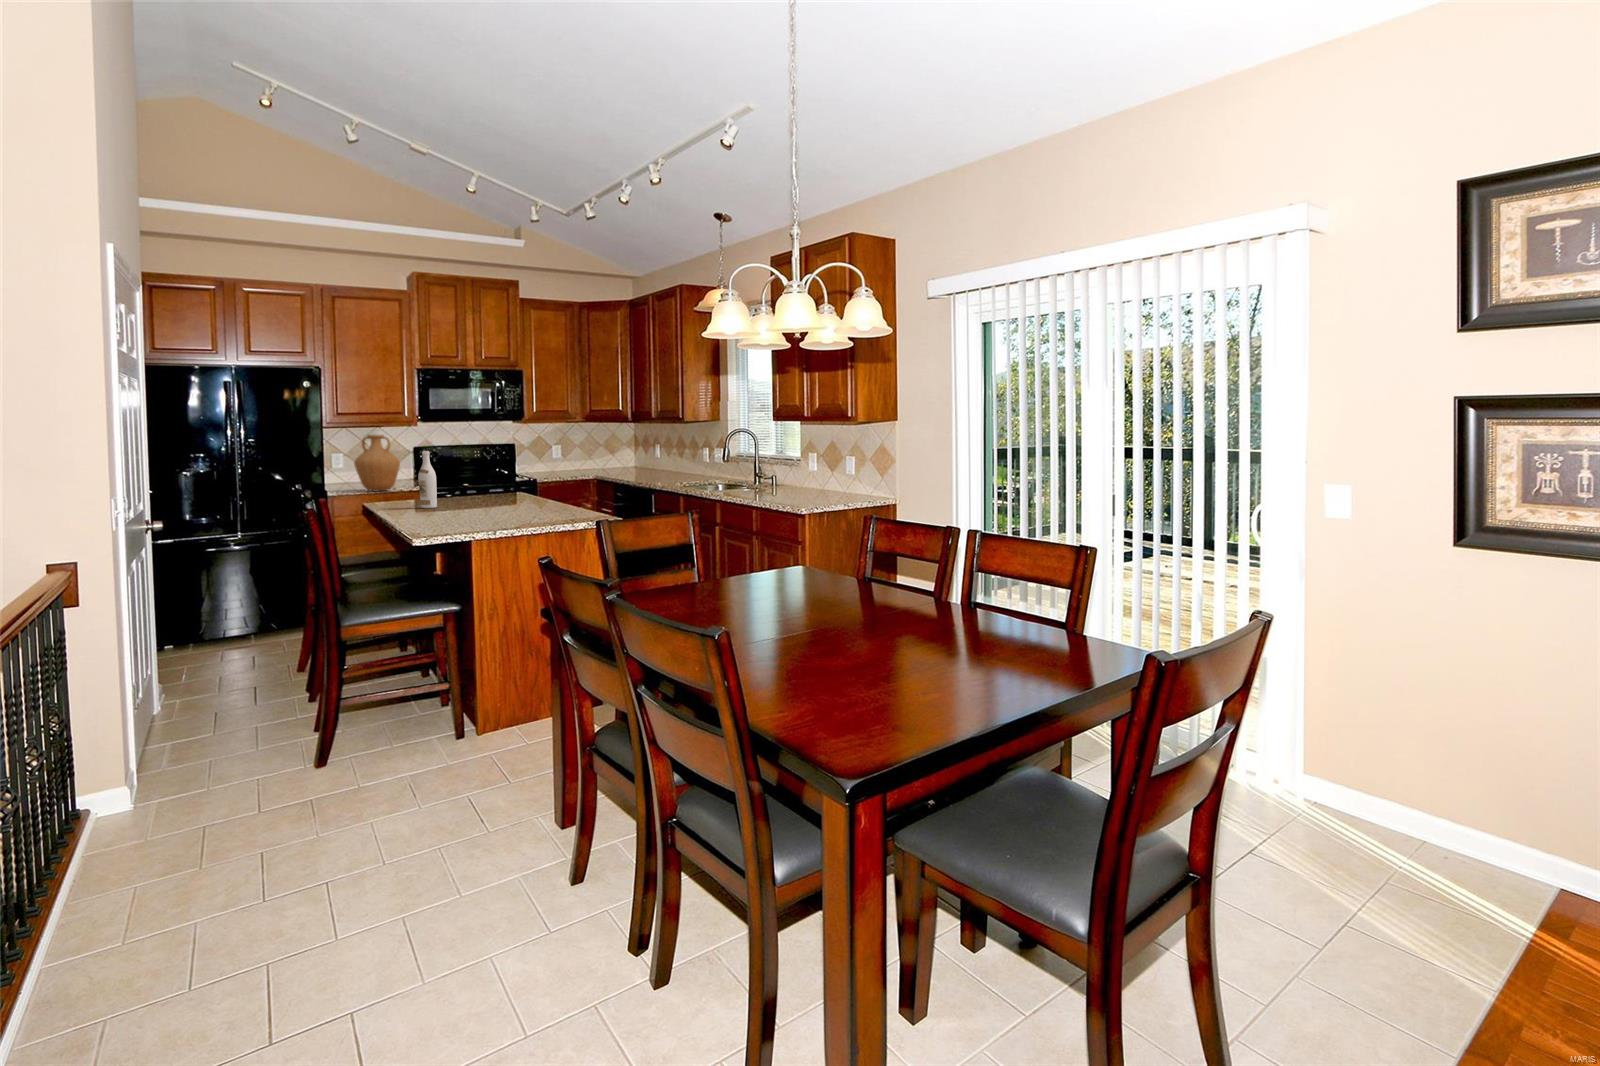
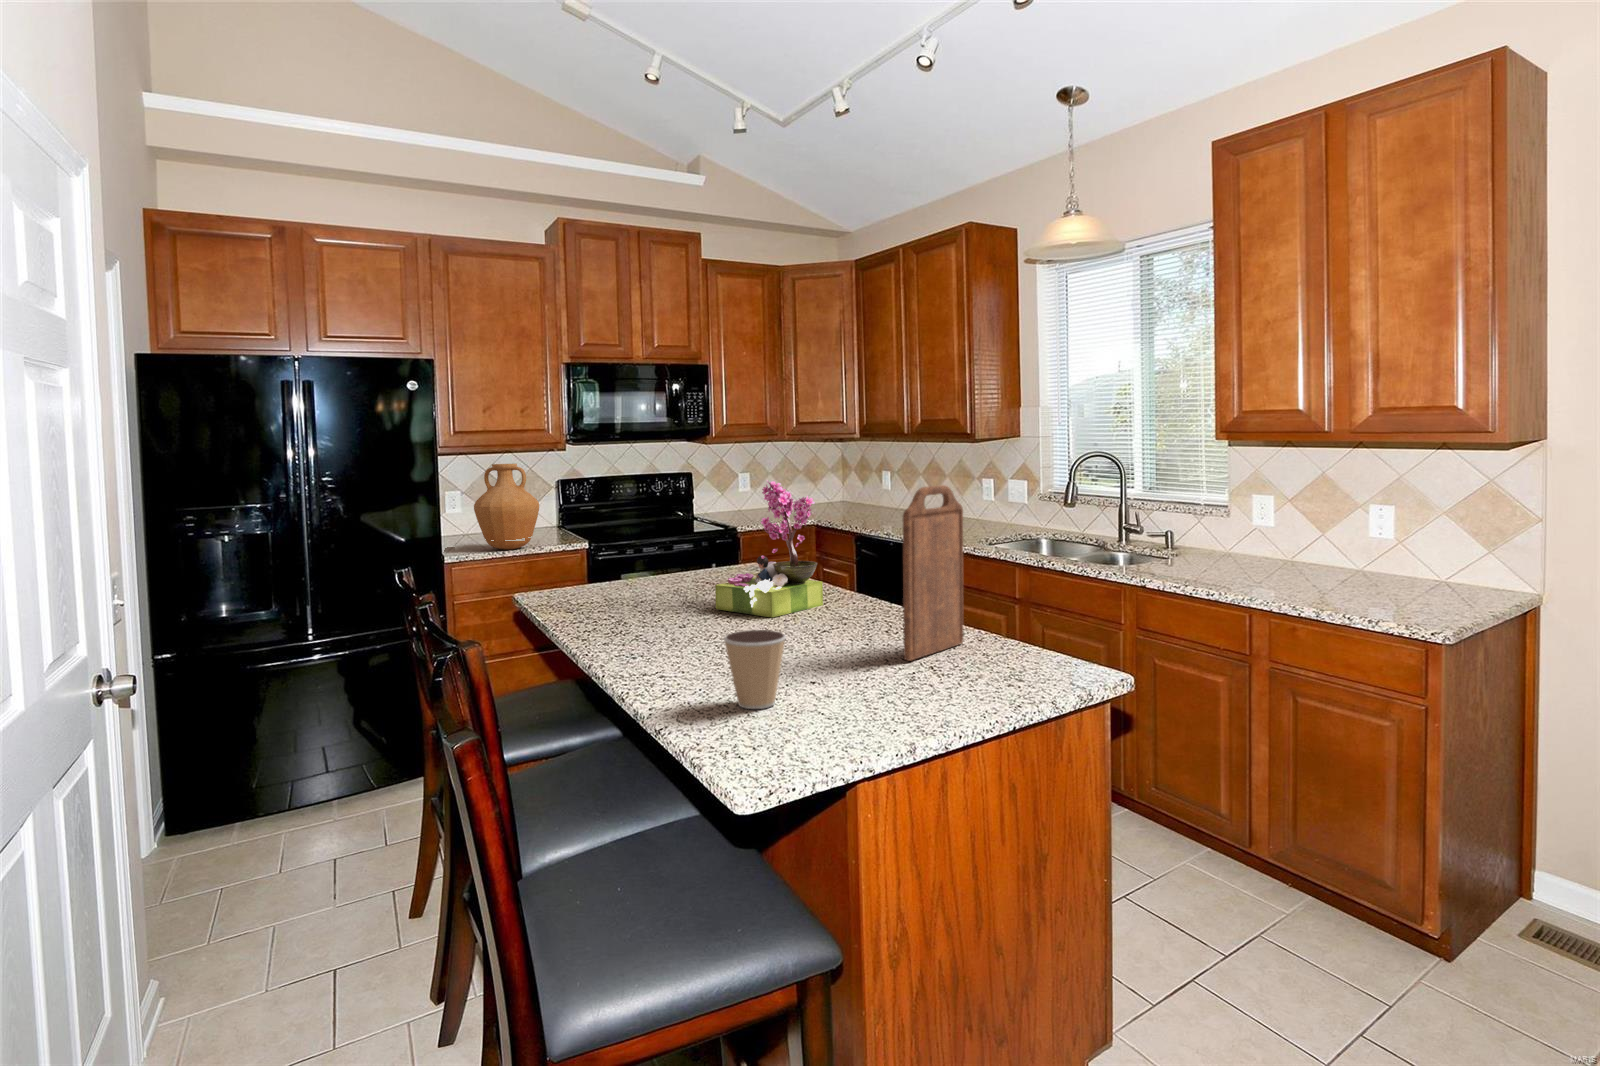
cutting board: none [525,439,567,518] -> present [903,485,963,661]
flower arrangement: none [469,440,529,510] -> present [715,481,823,617]
wine bottle: present [418,451,437,508] -> none [617,501,648,606]
coffee cup: none [427,497,455,528] -> present [724,630,786,709]

